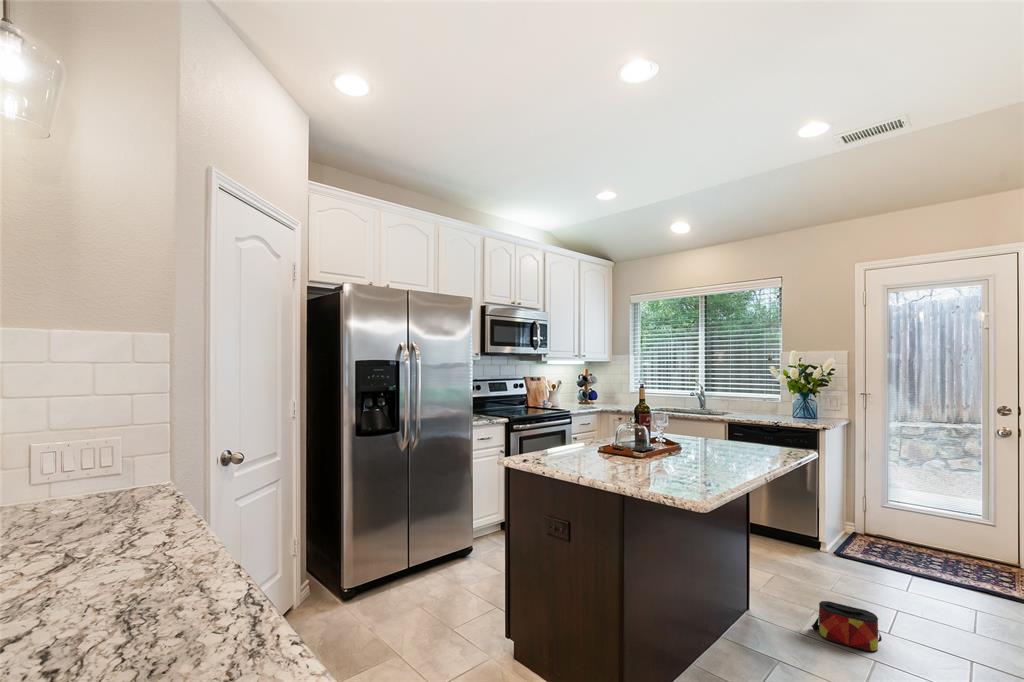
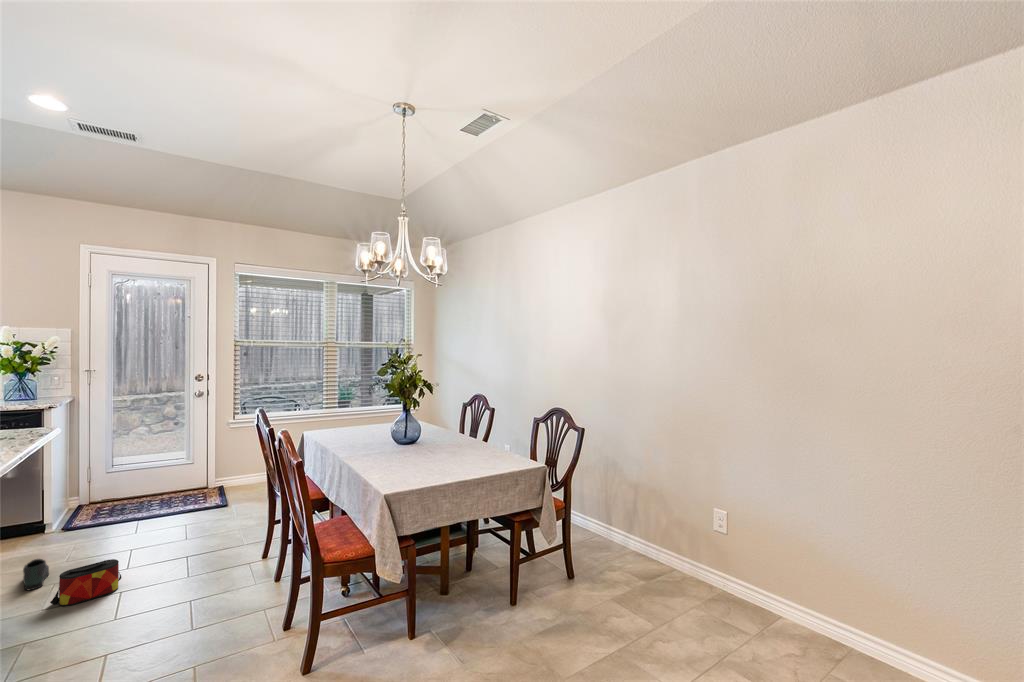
shoe: none [794,573,817,604] -> present [23,559,49,590]

